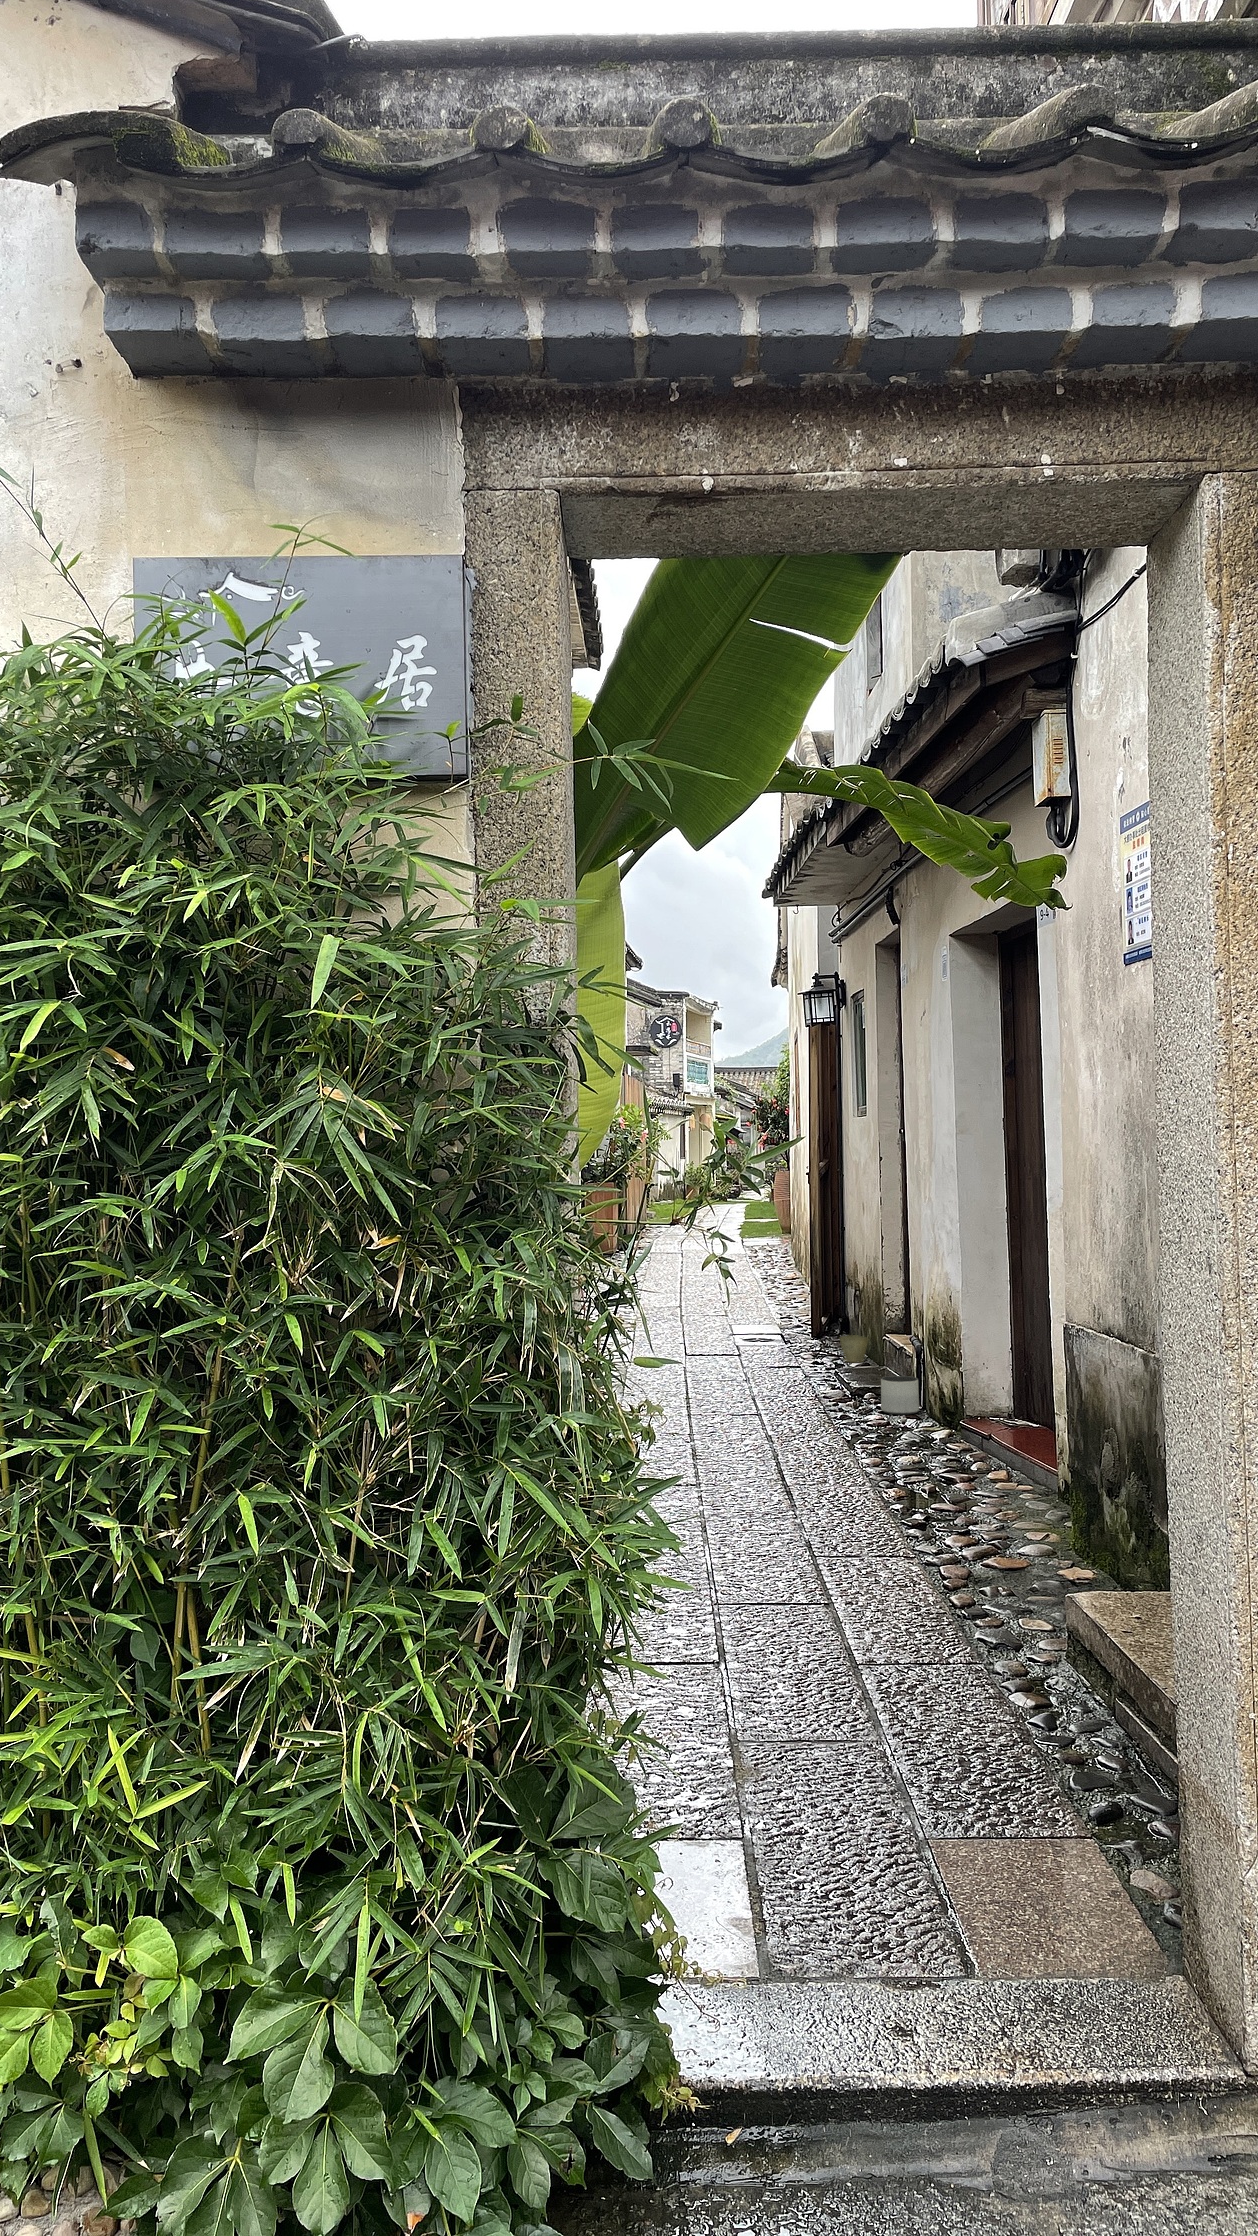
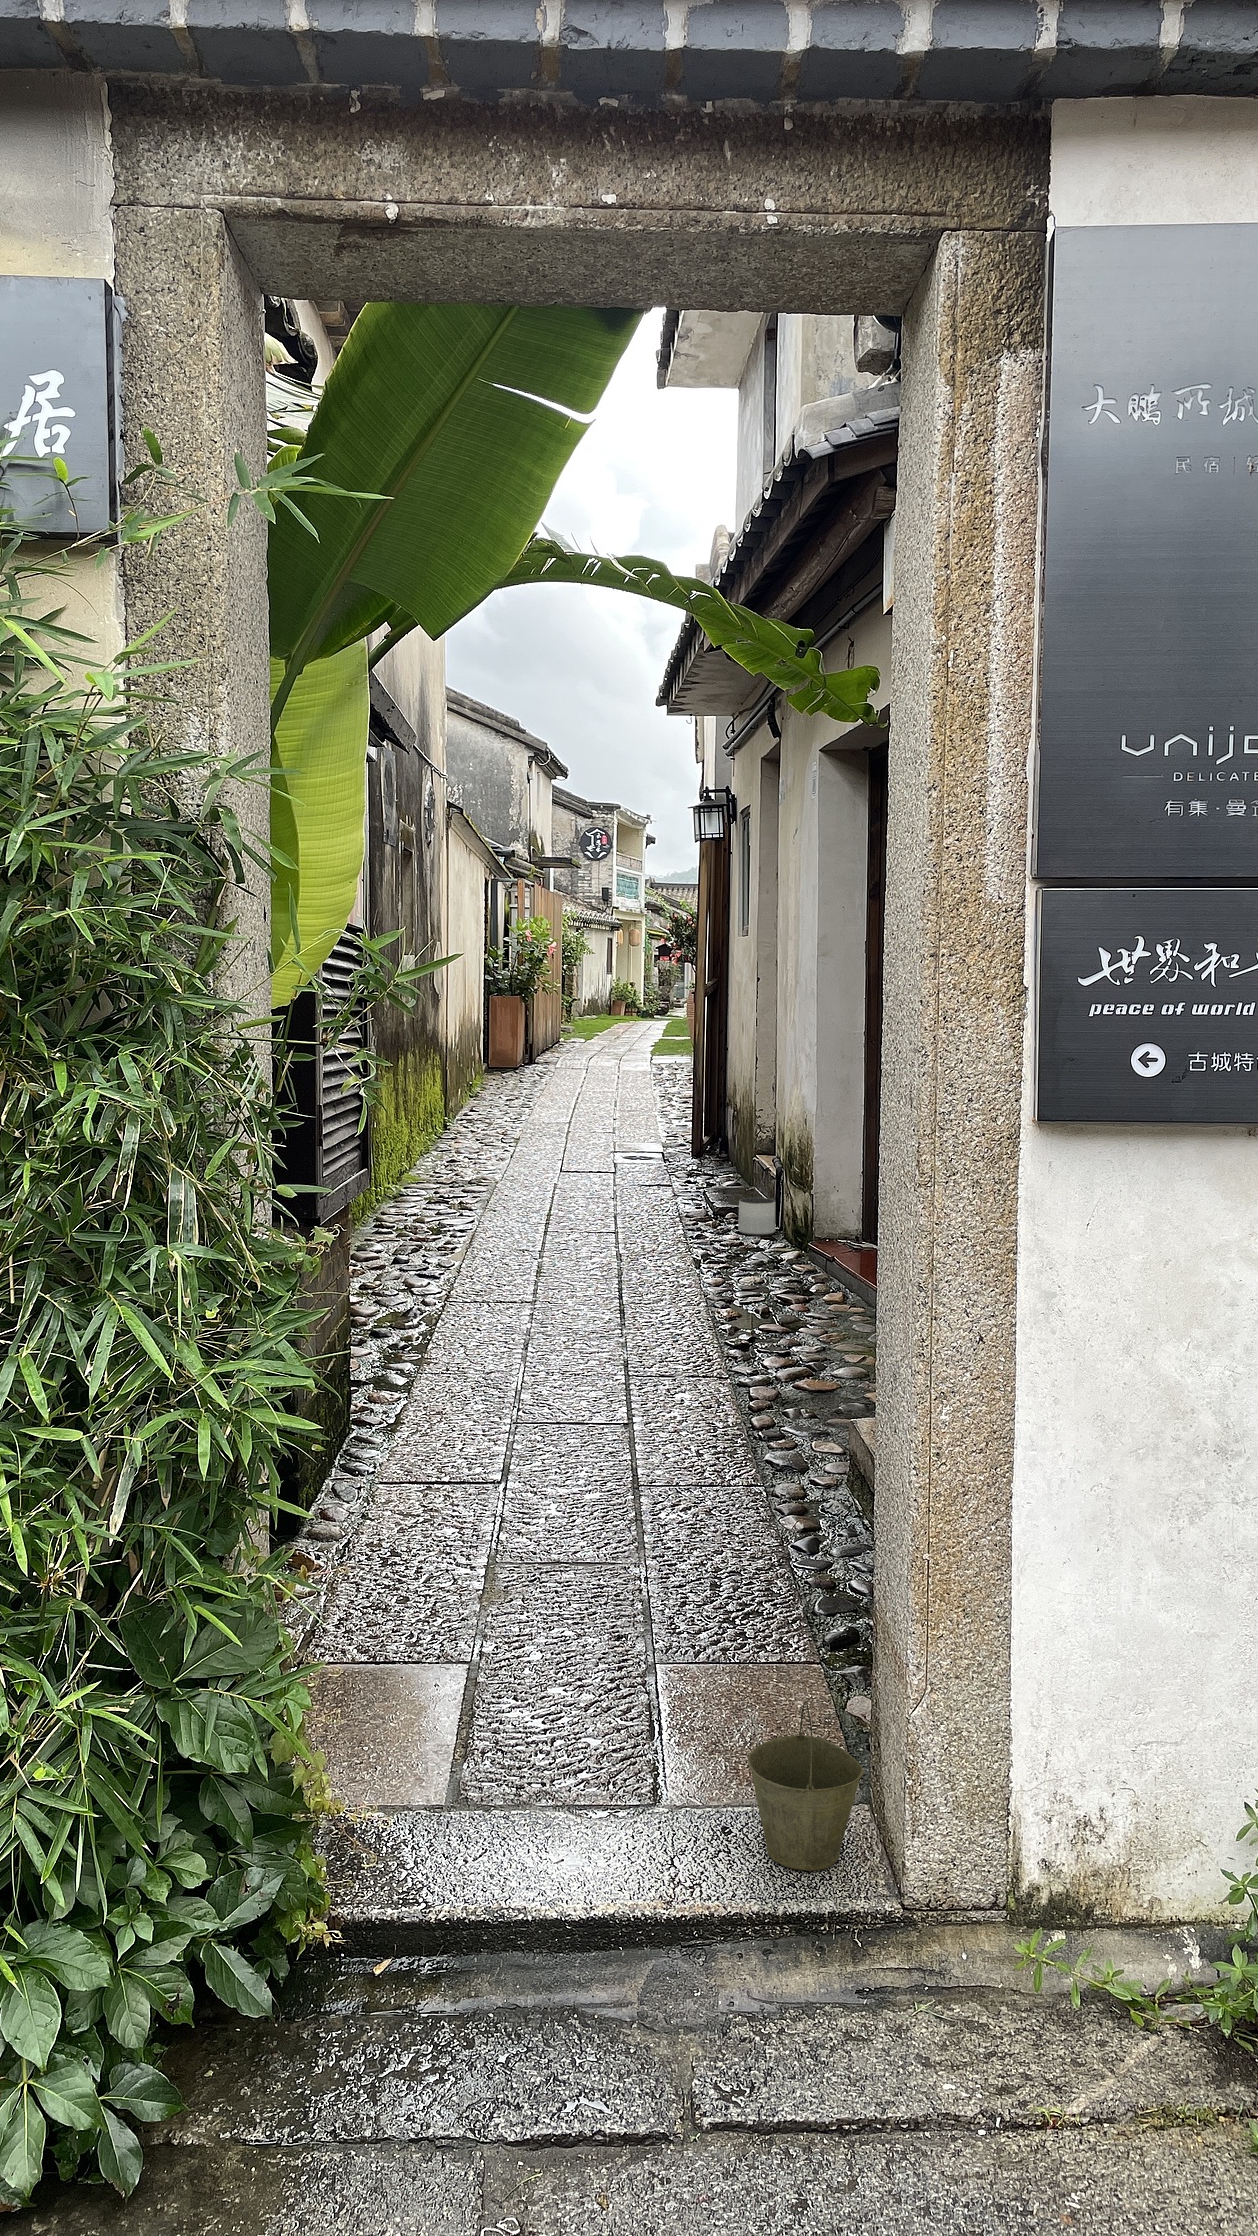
bucket: present [840,1335,868,1362] -> present [748,1701,864,1871]

